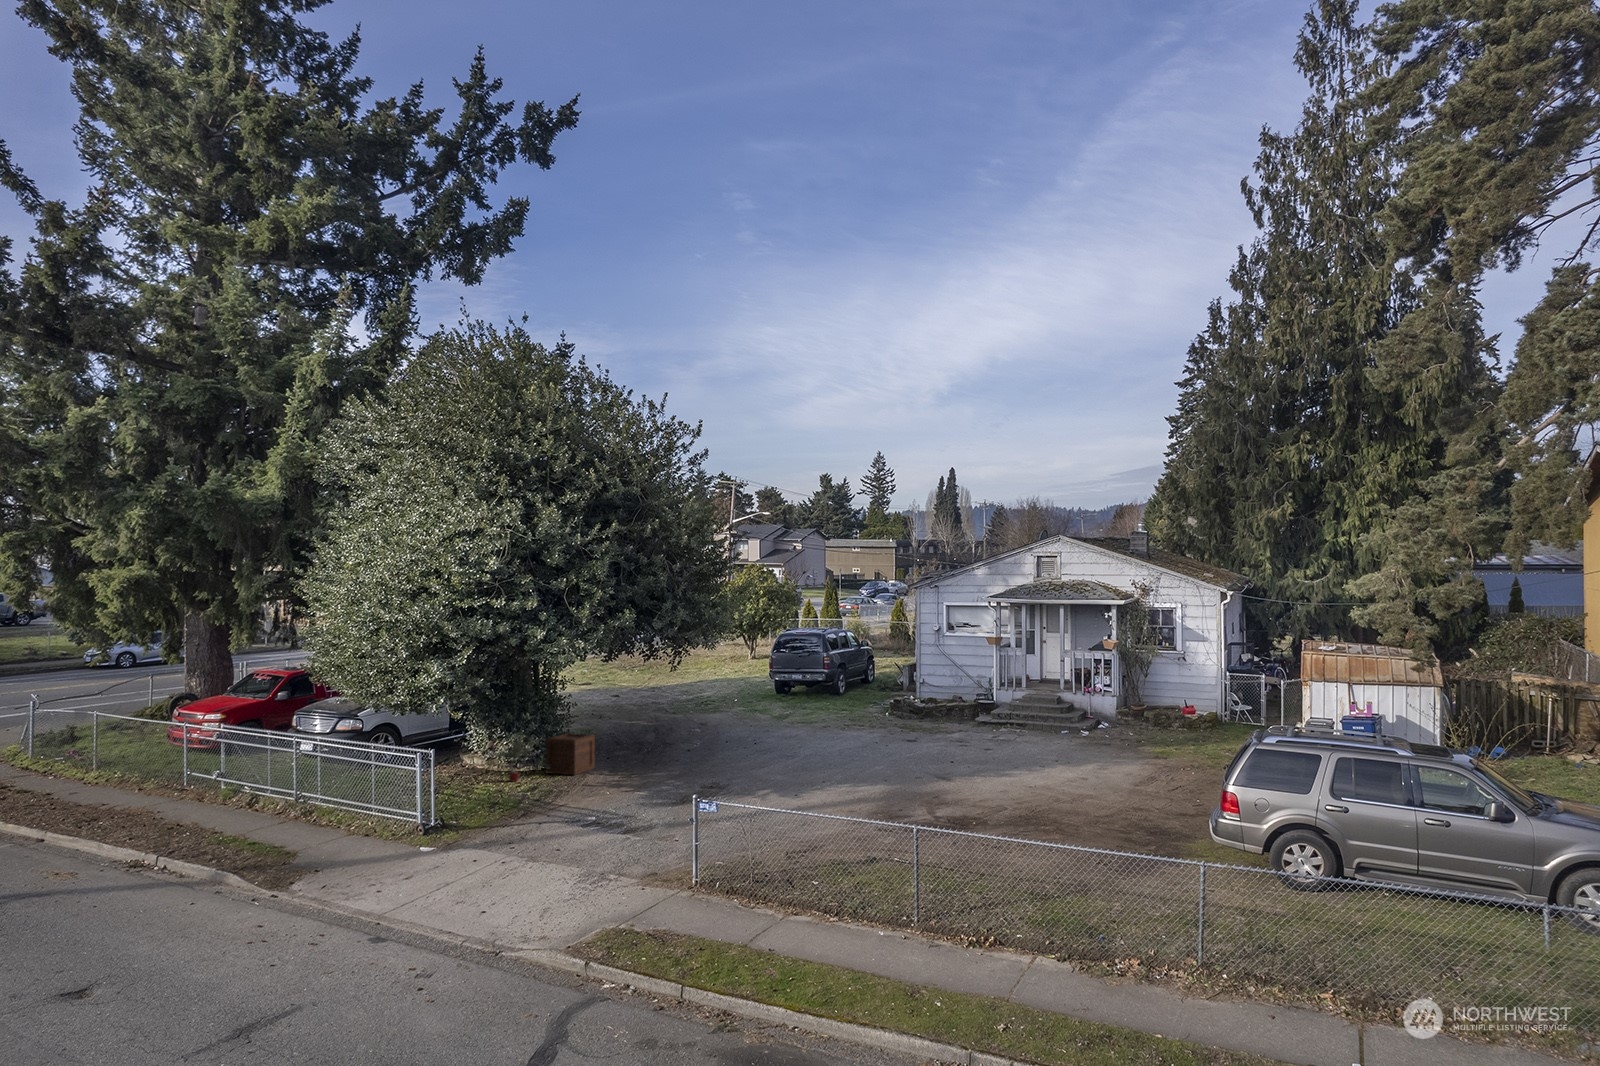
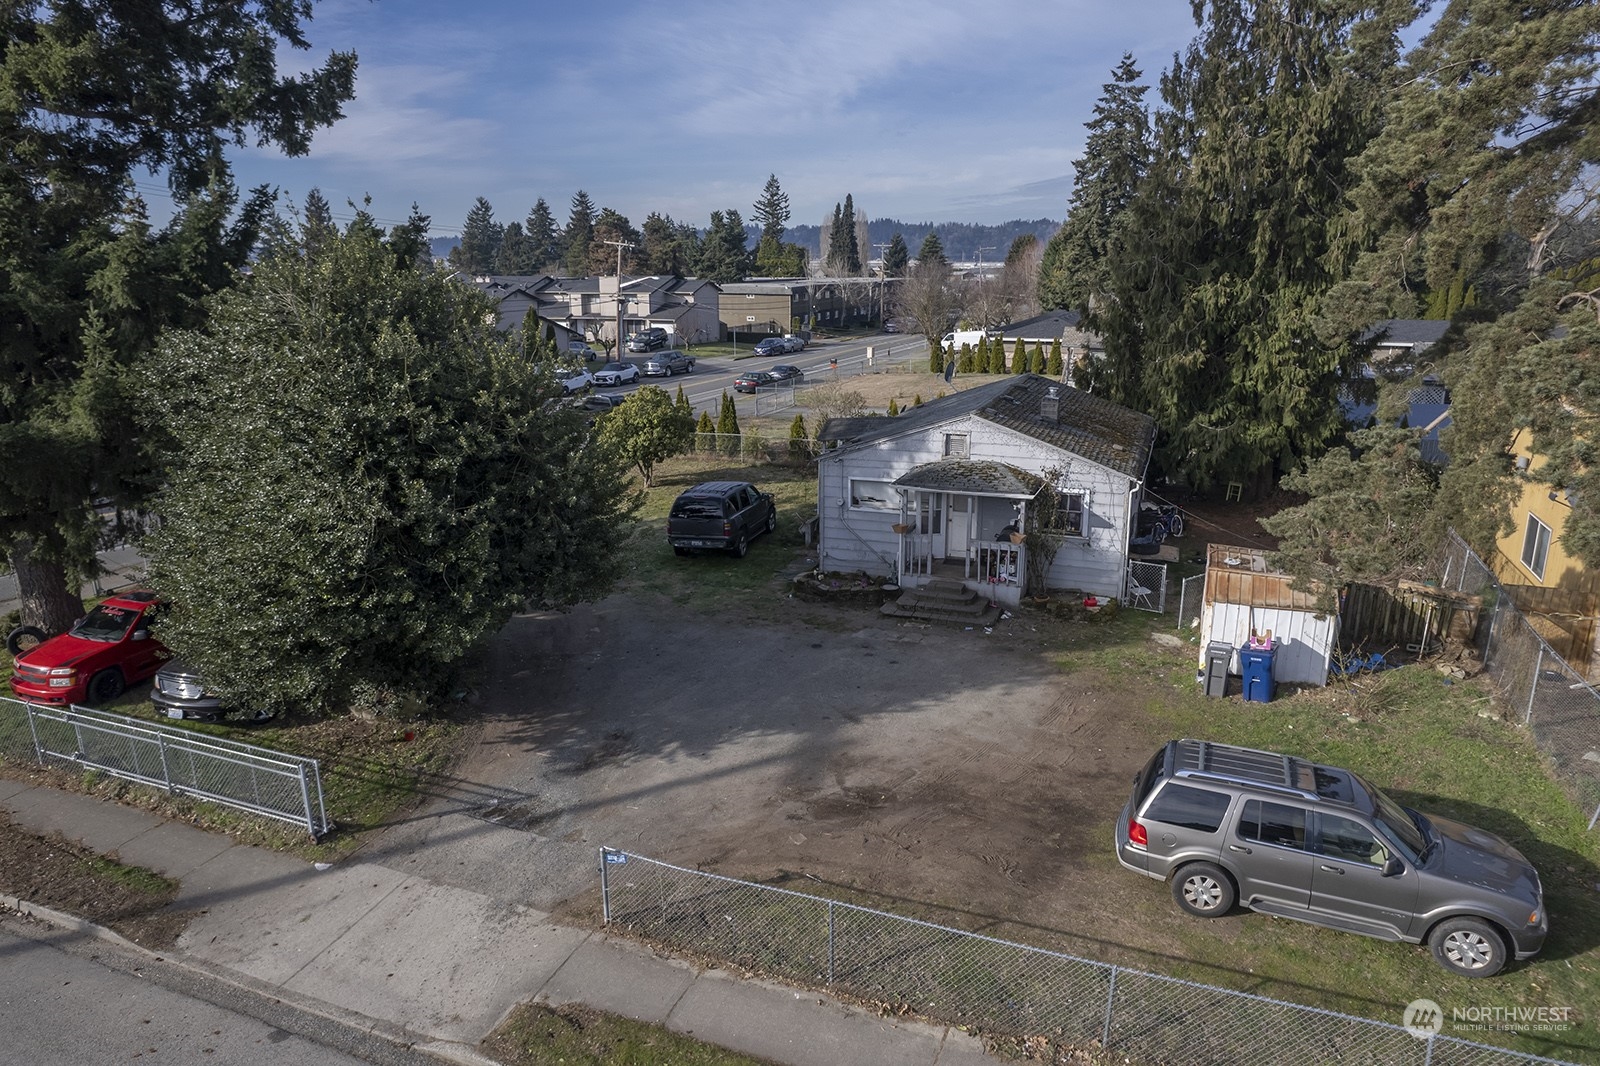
wooden crate: present [546,733,595,775] -> none [440,677,495,727]

